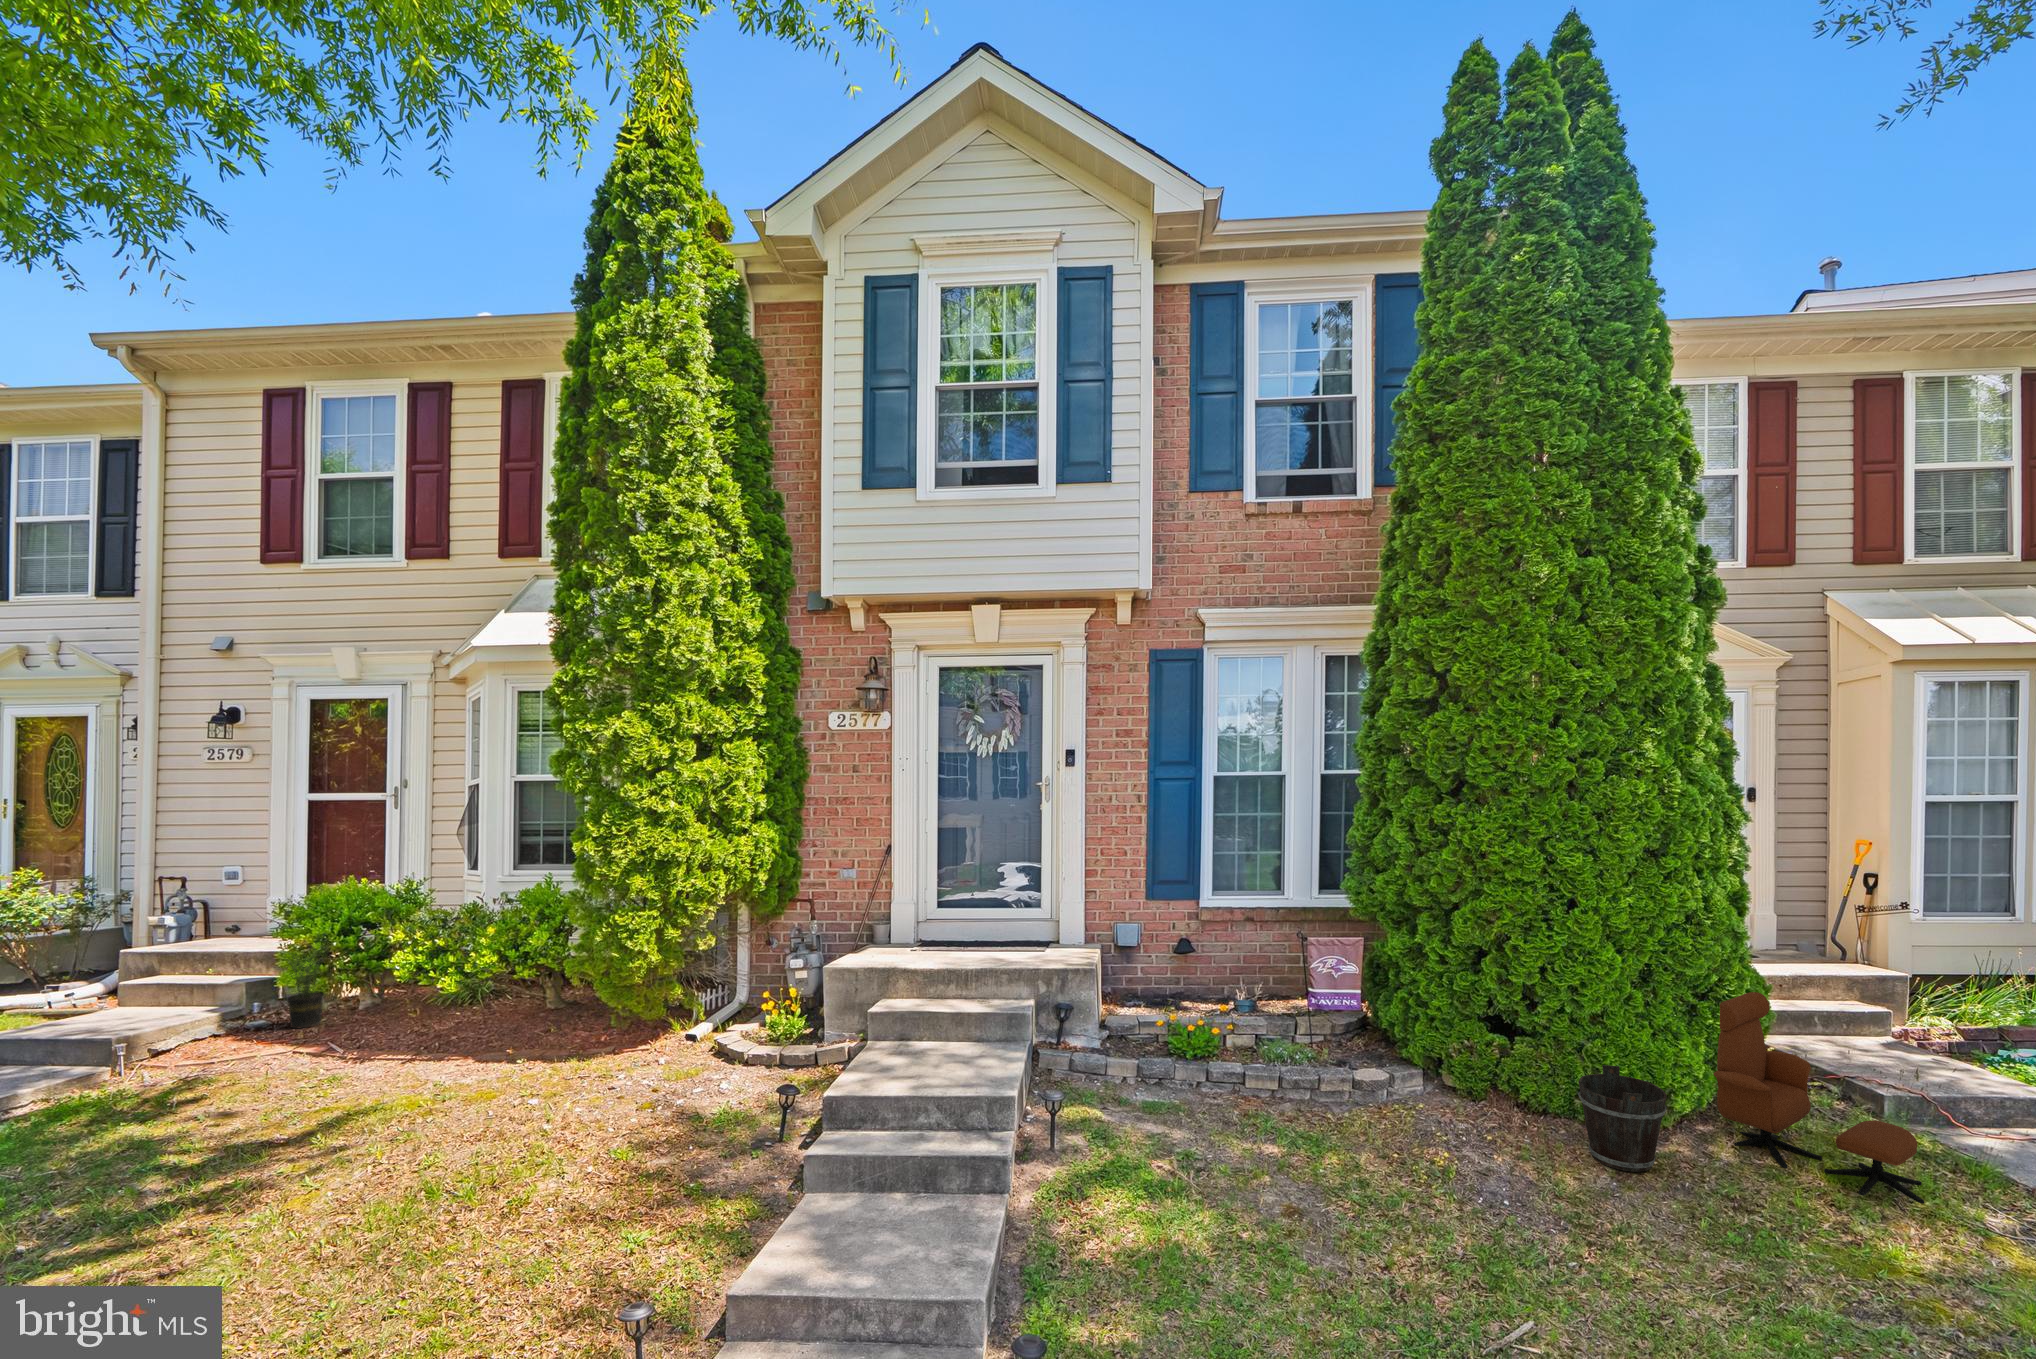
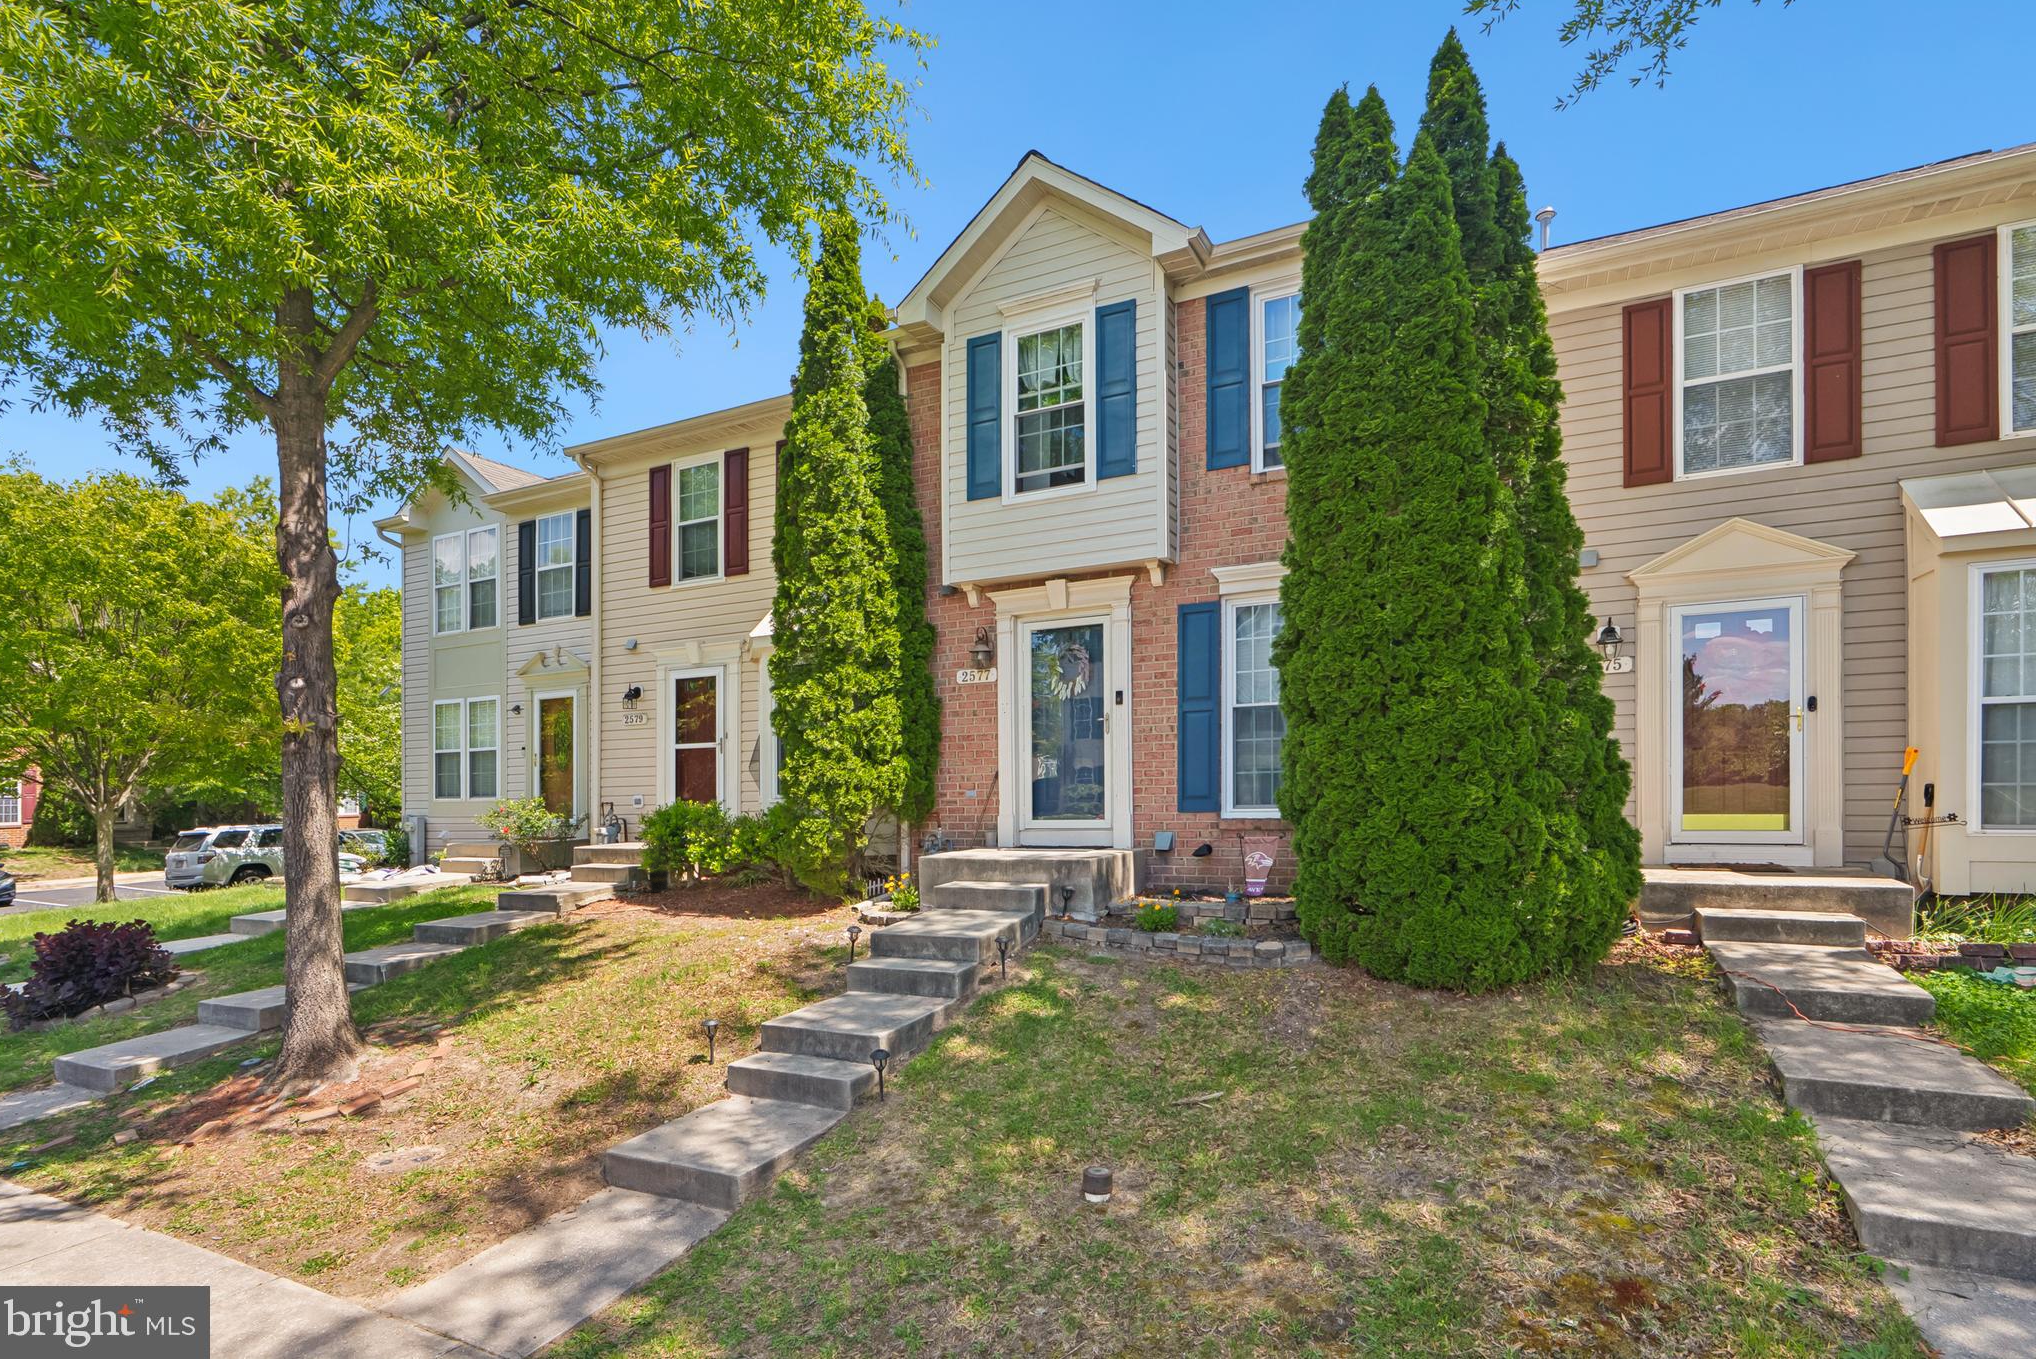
lounge chair: present [1713,992,1924,1204] -> none [1532,875,1691,1040]
bucket: present [1578,1065,1667,1172] -> none [1402,927,1468,1005]

